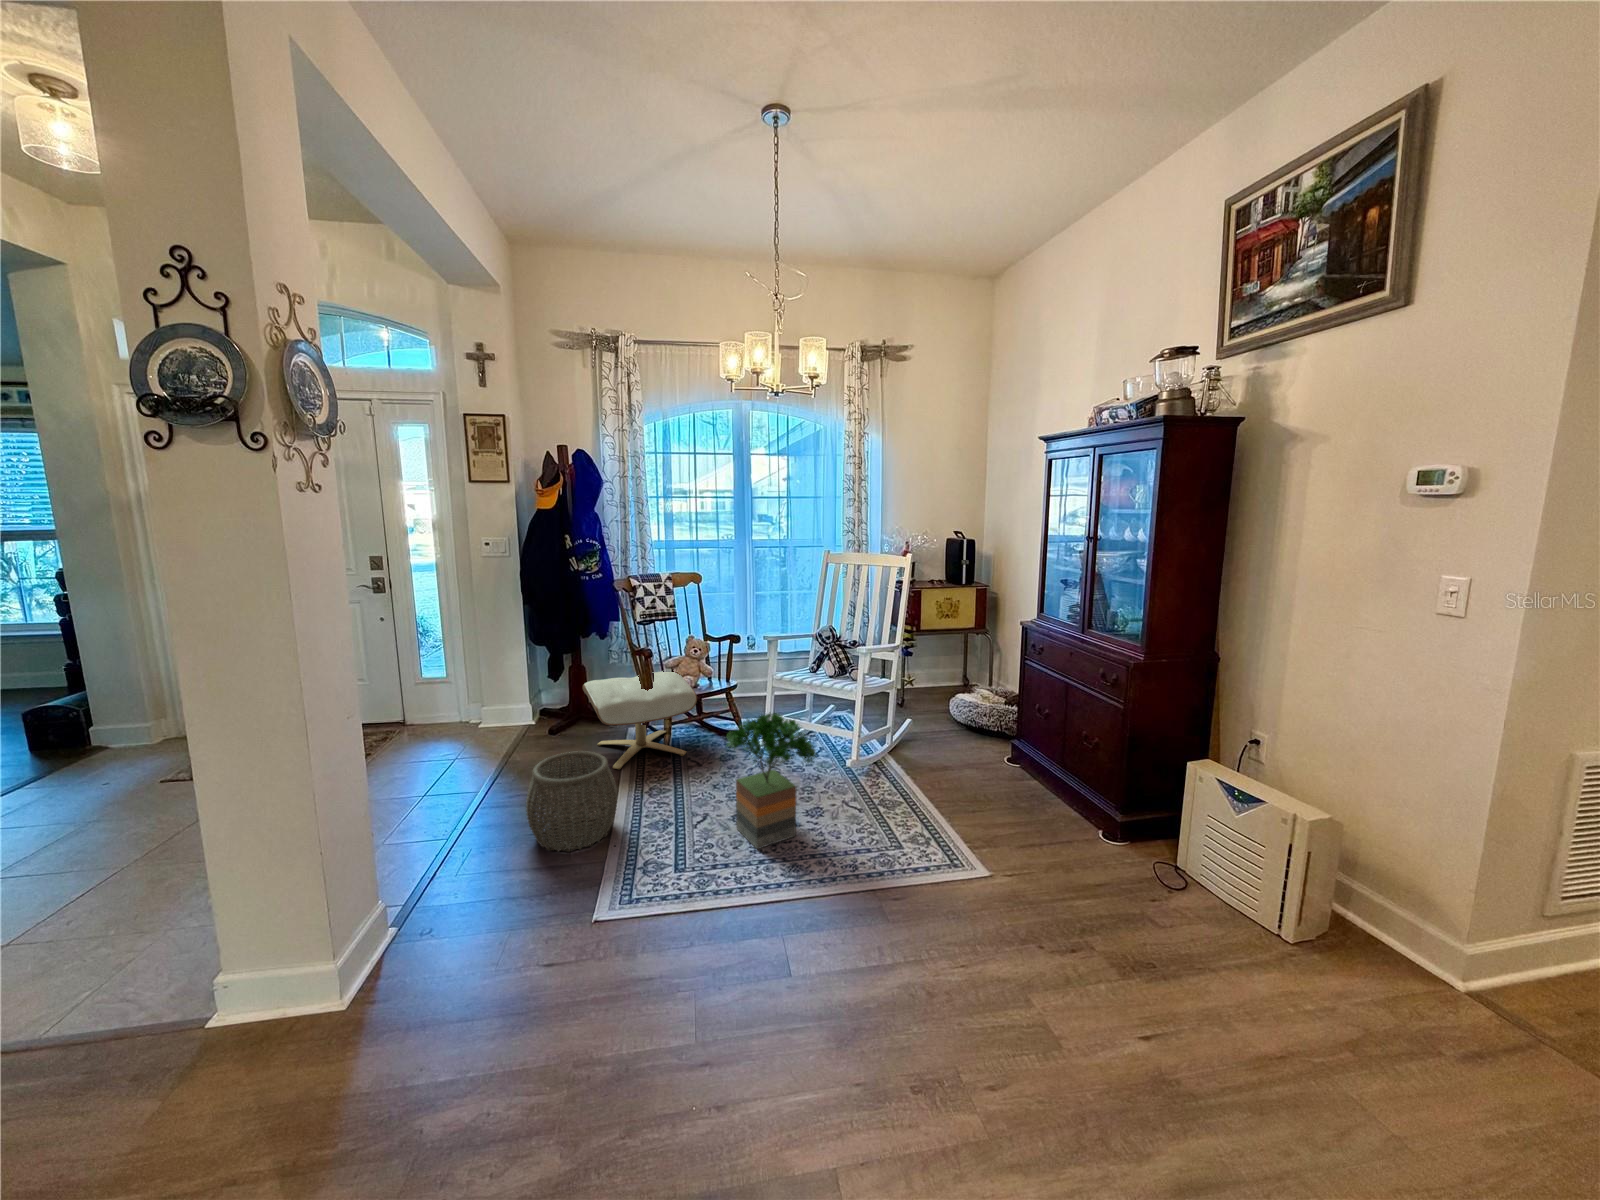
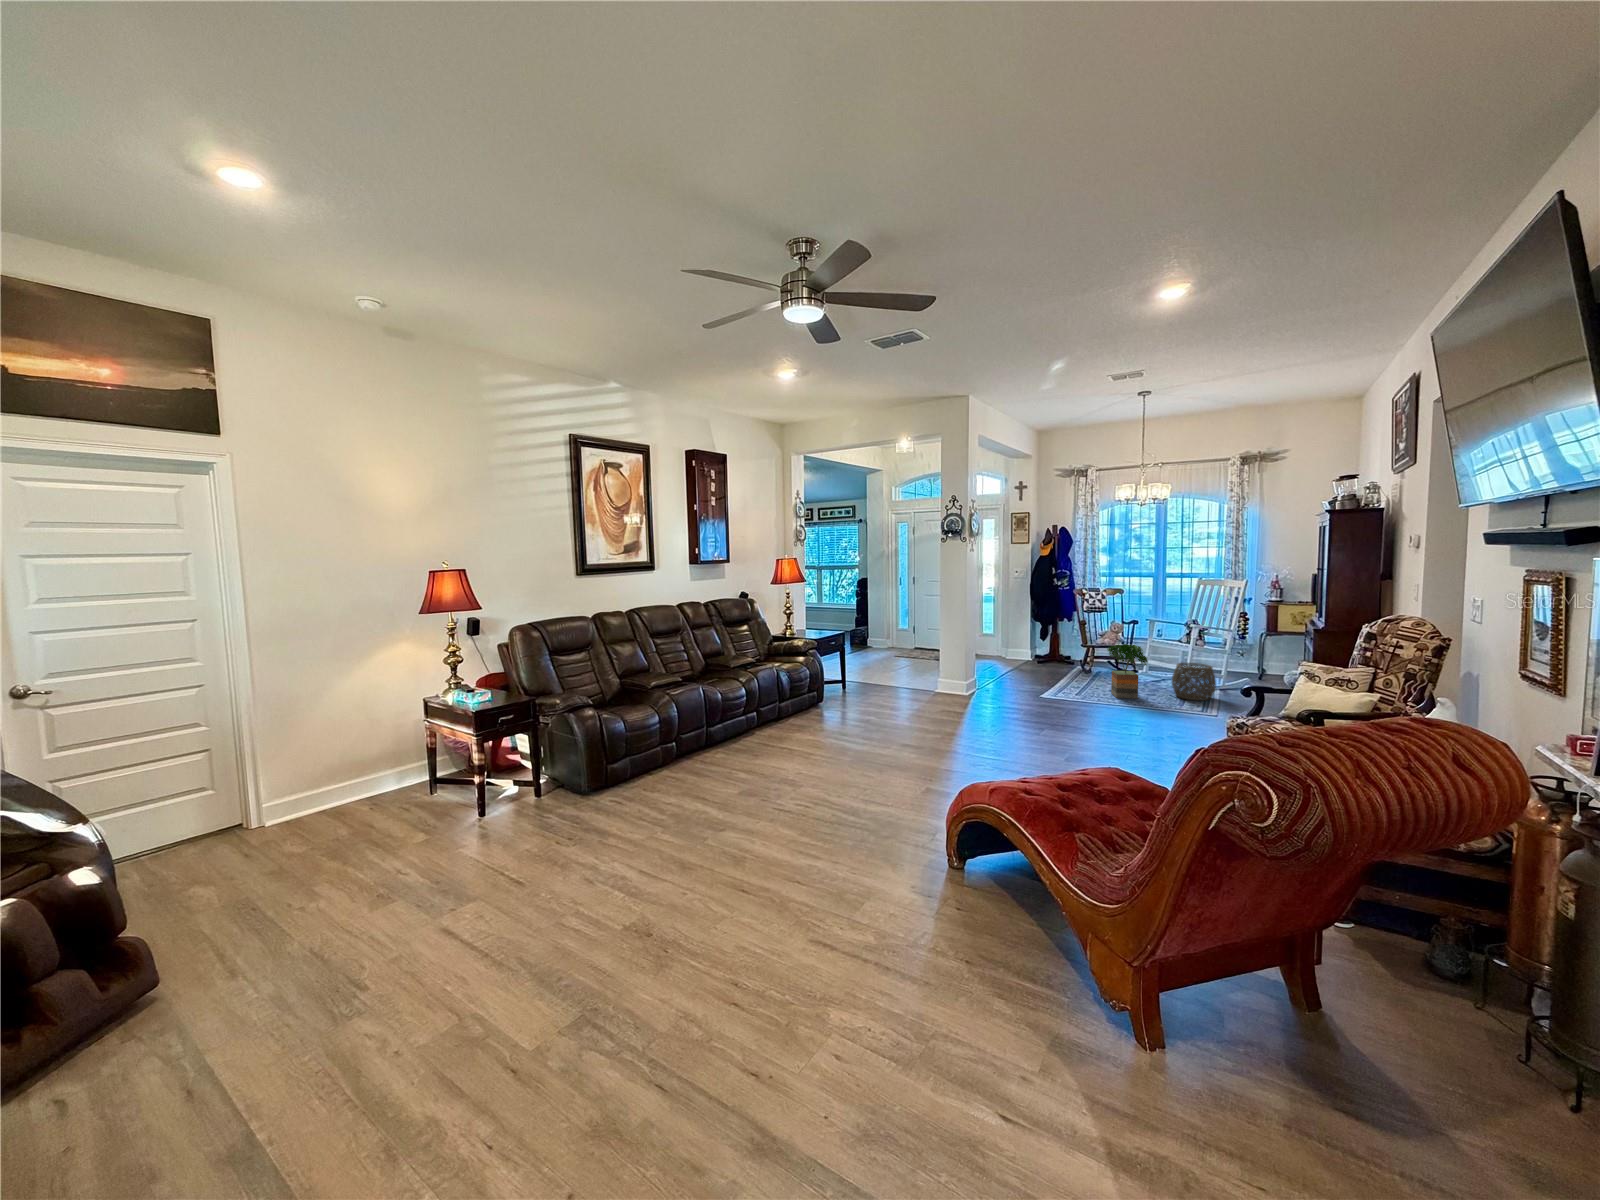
ottoman: present [583,671,697,769] -> none [1054,636,1110,676]
woven basket: present [526,751,617,851] -> present [1172,663,1216,701]

